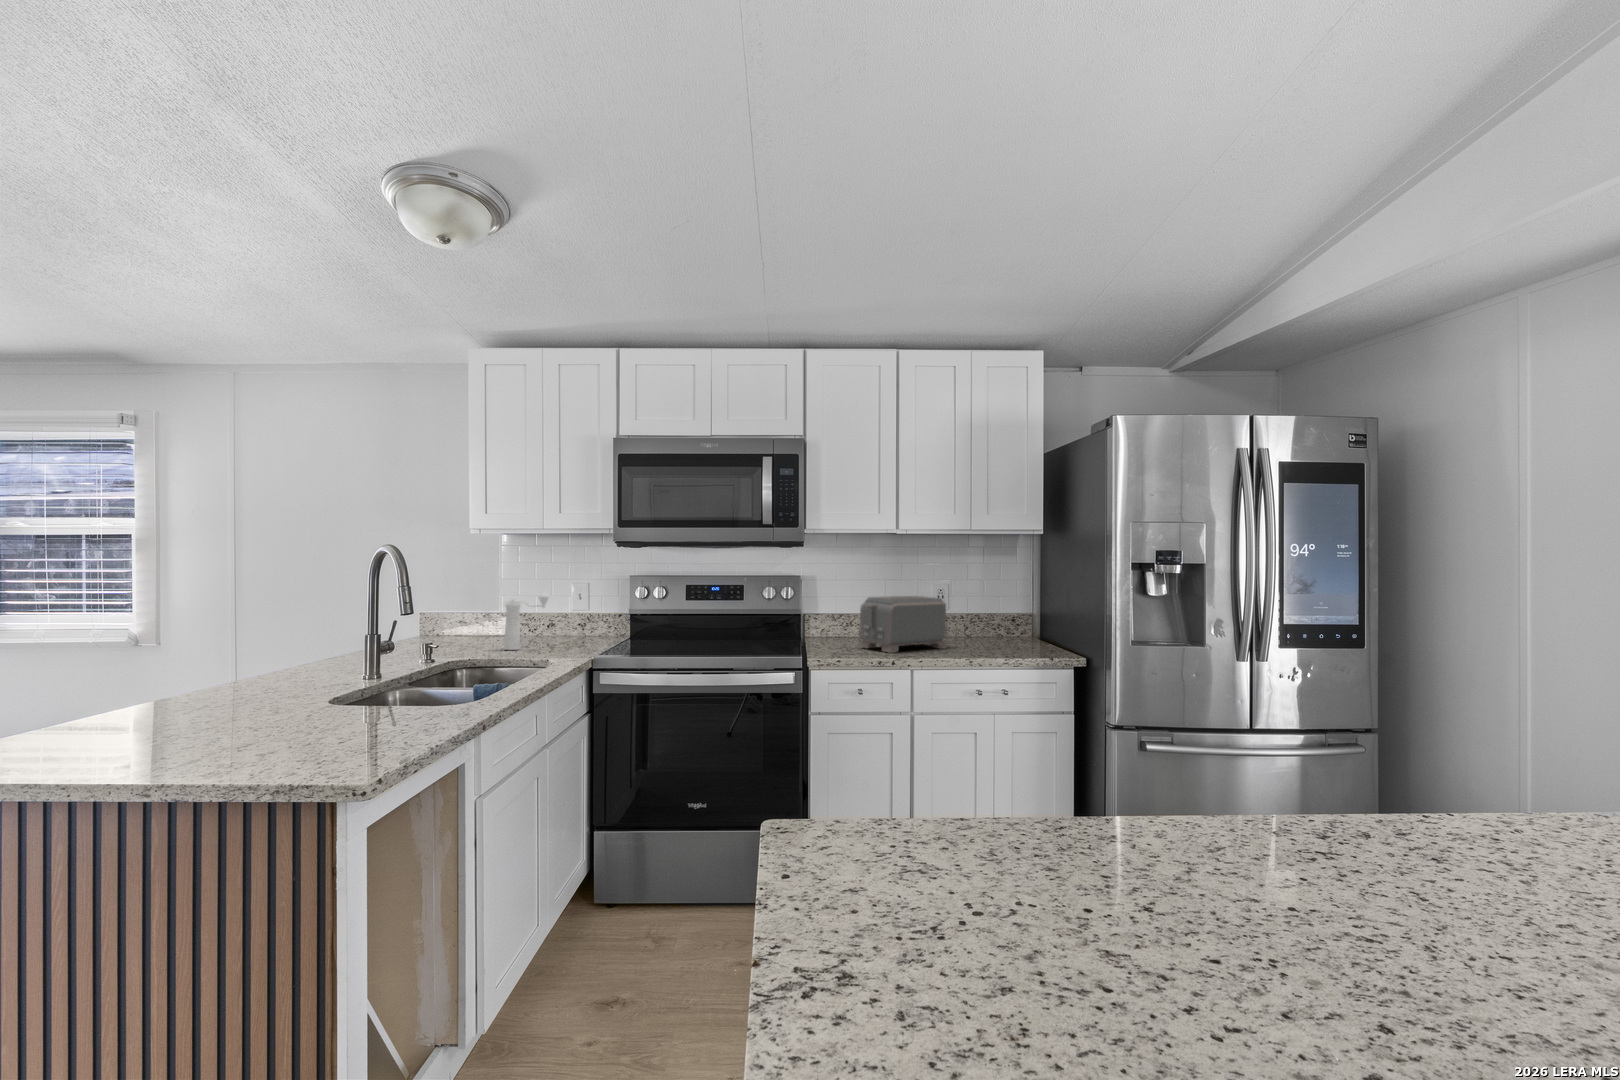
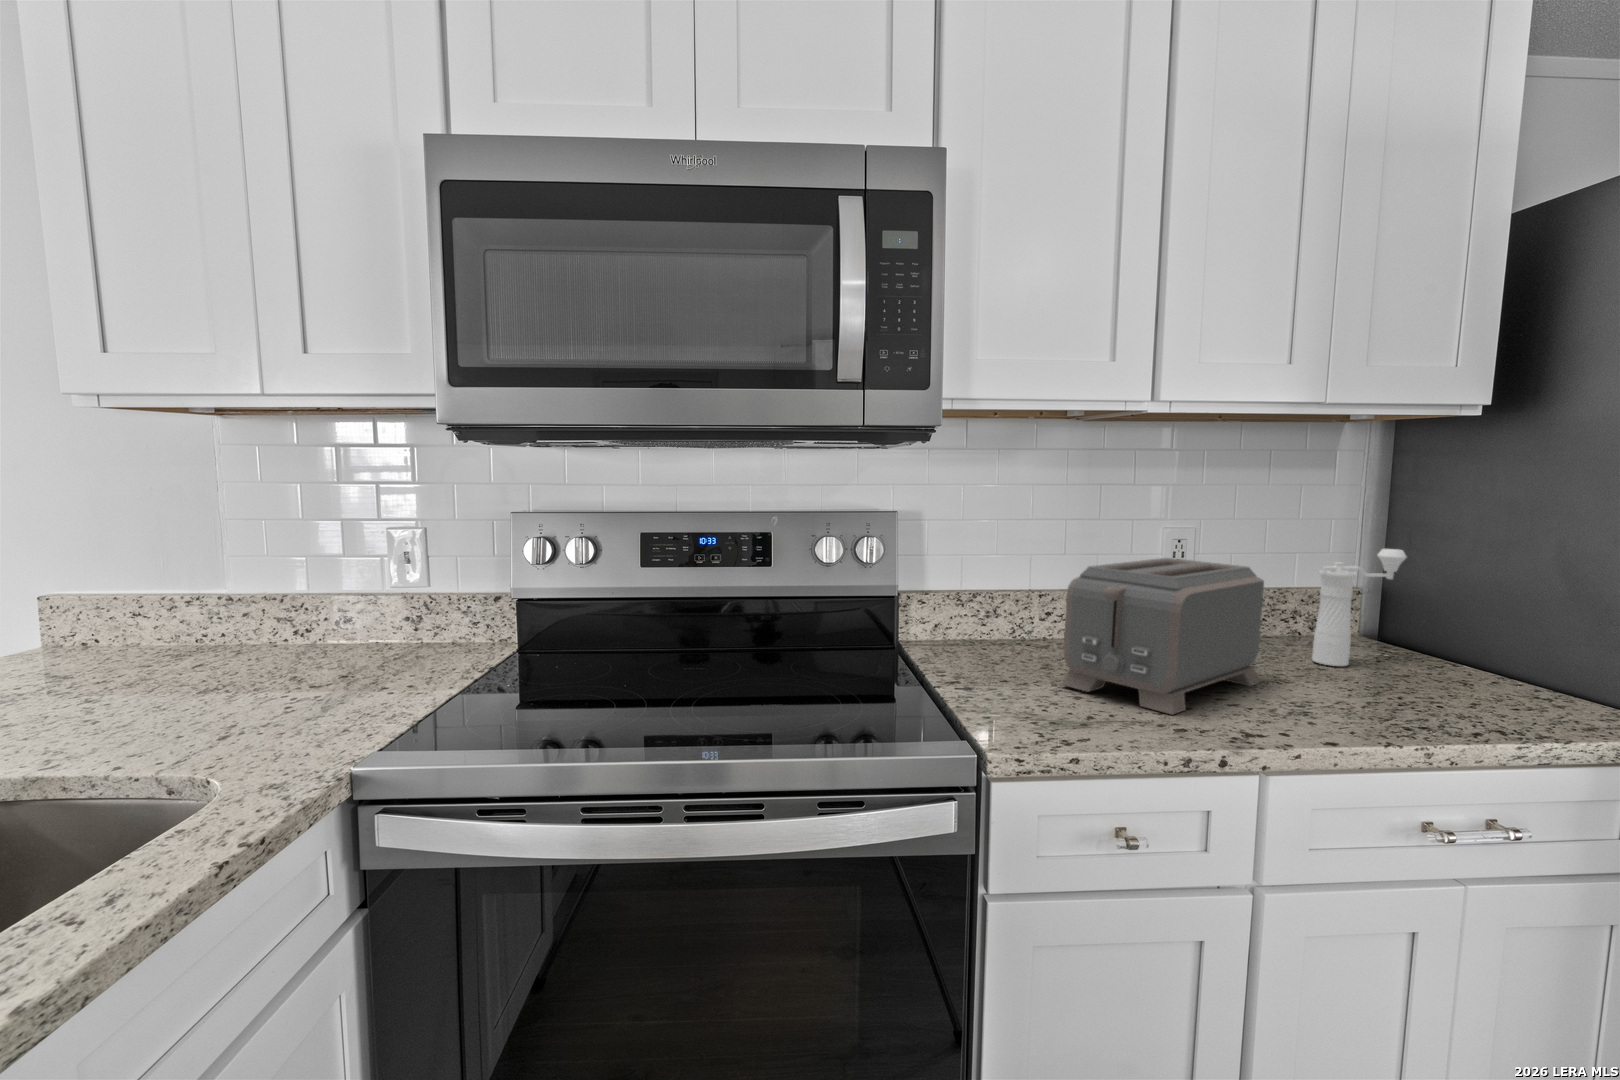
pepper mill: present [504,593,550,650] -> present [1312,549,1406,666]

